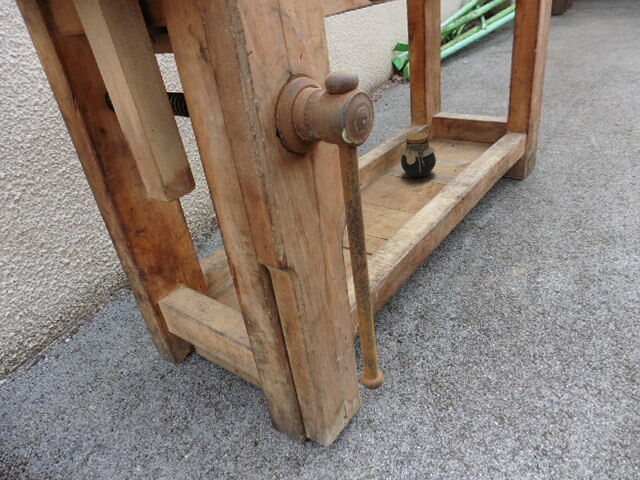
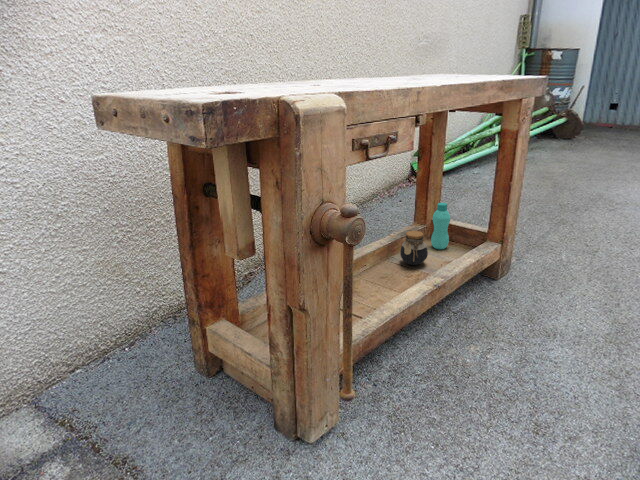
bottle: none [435,93,457,153] -> present [431,203,450,249]

